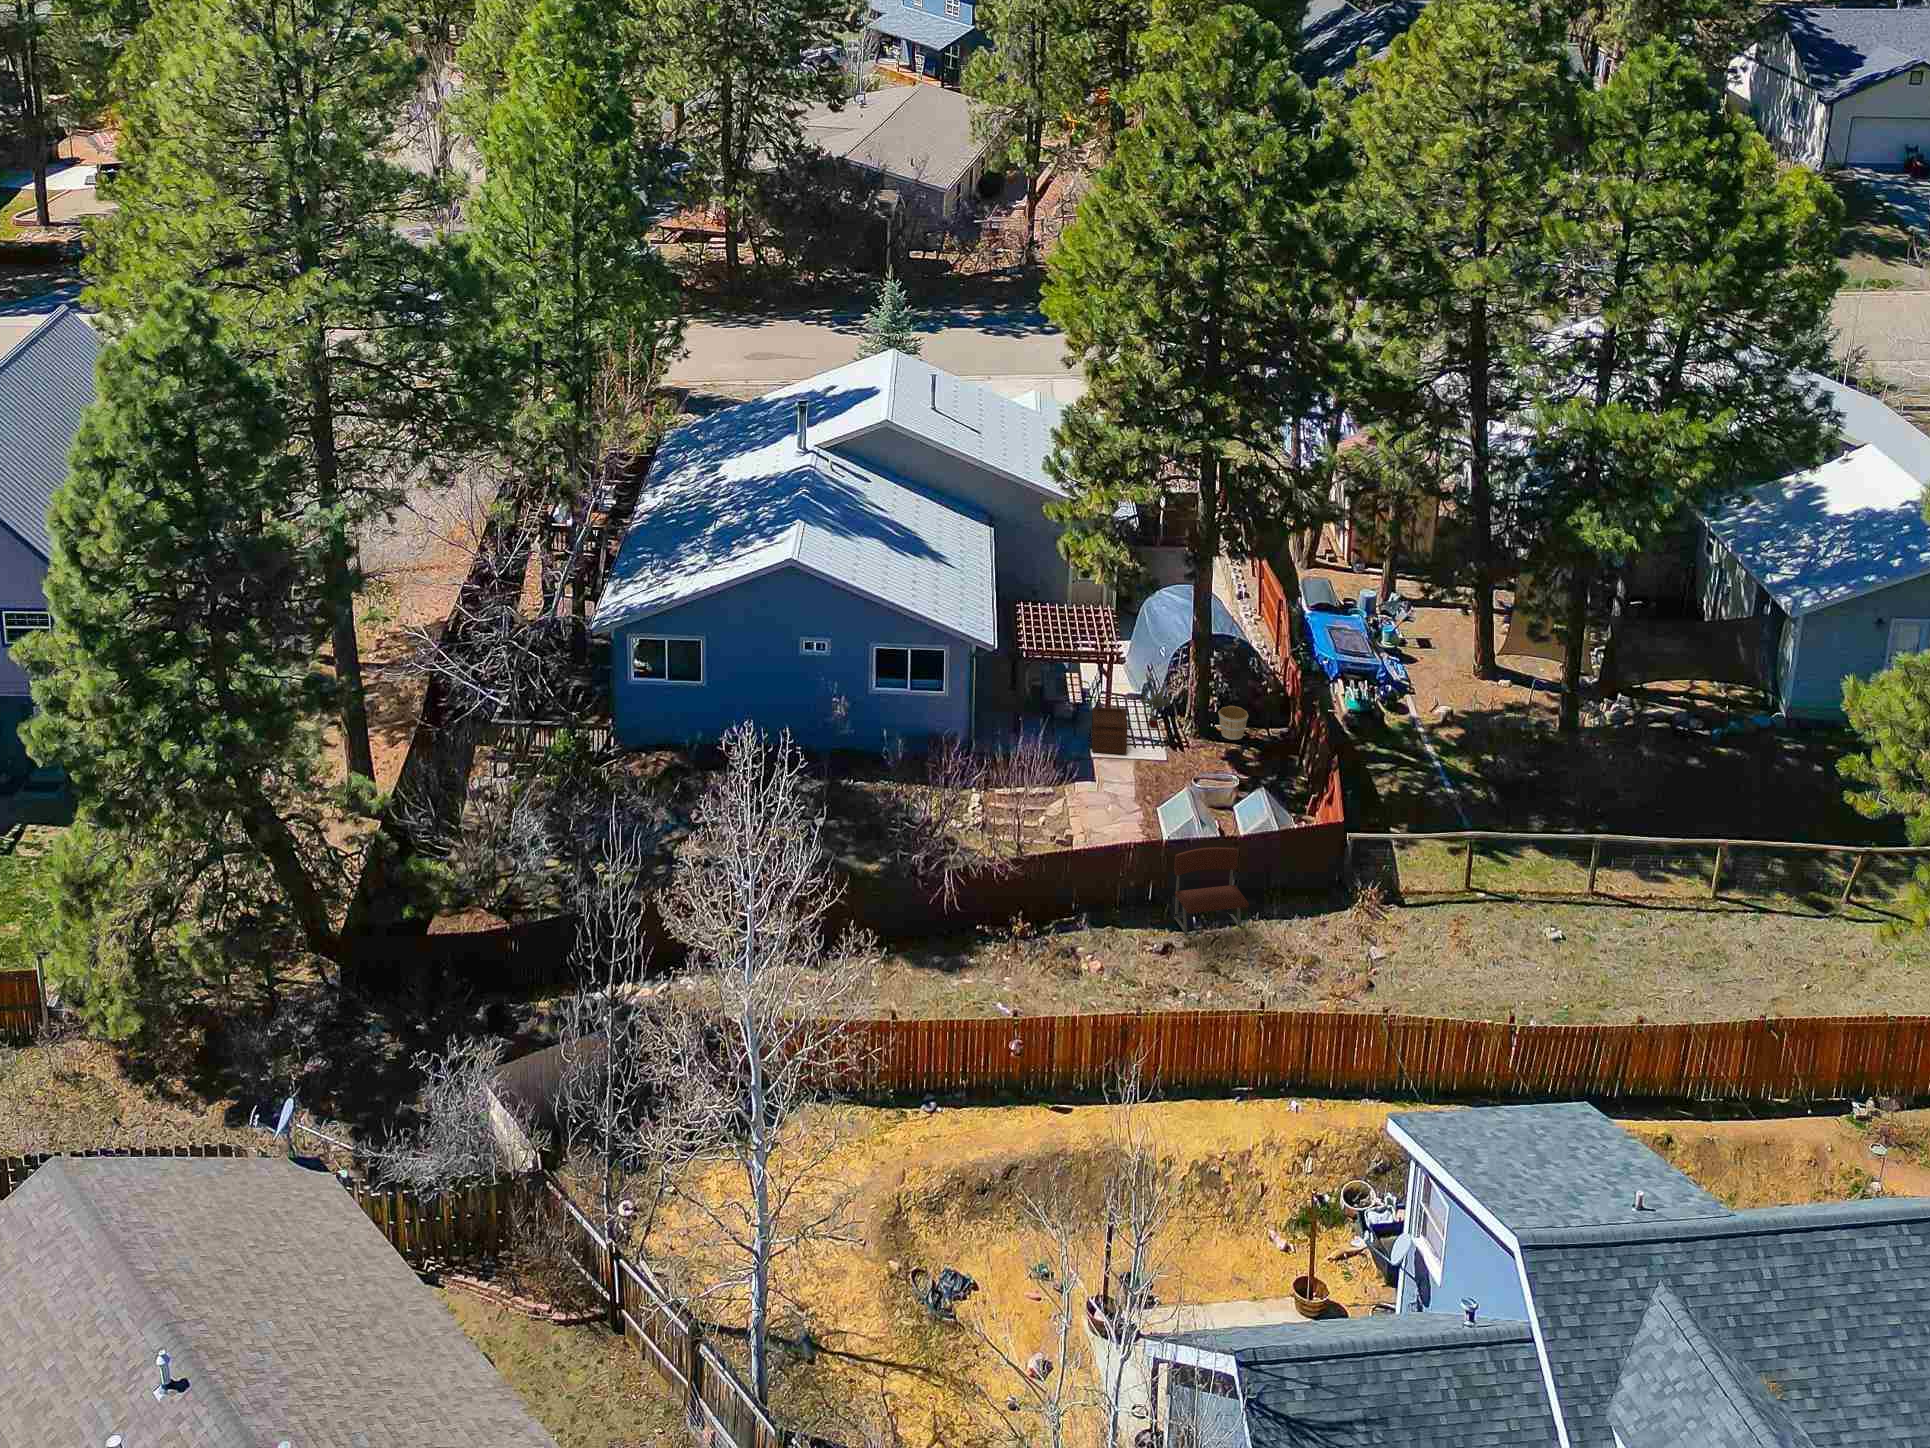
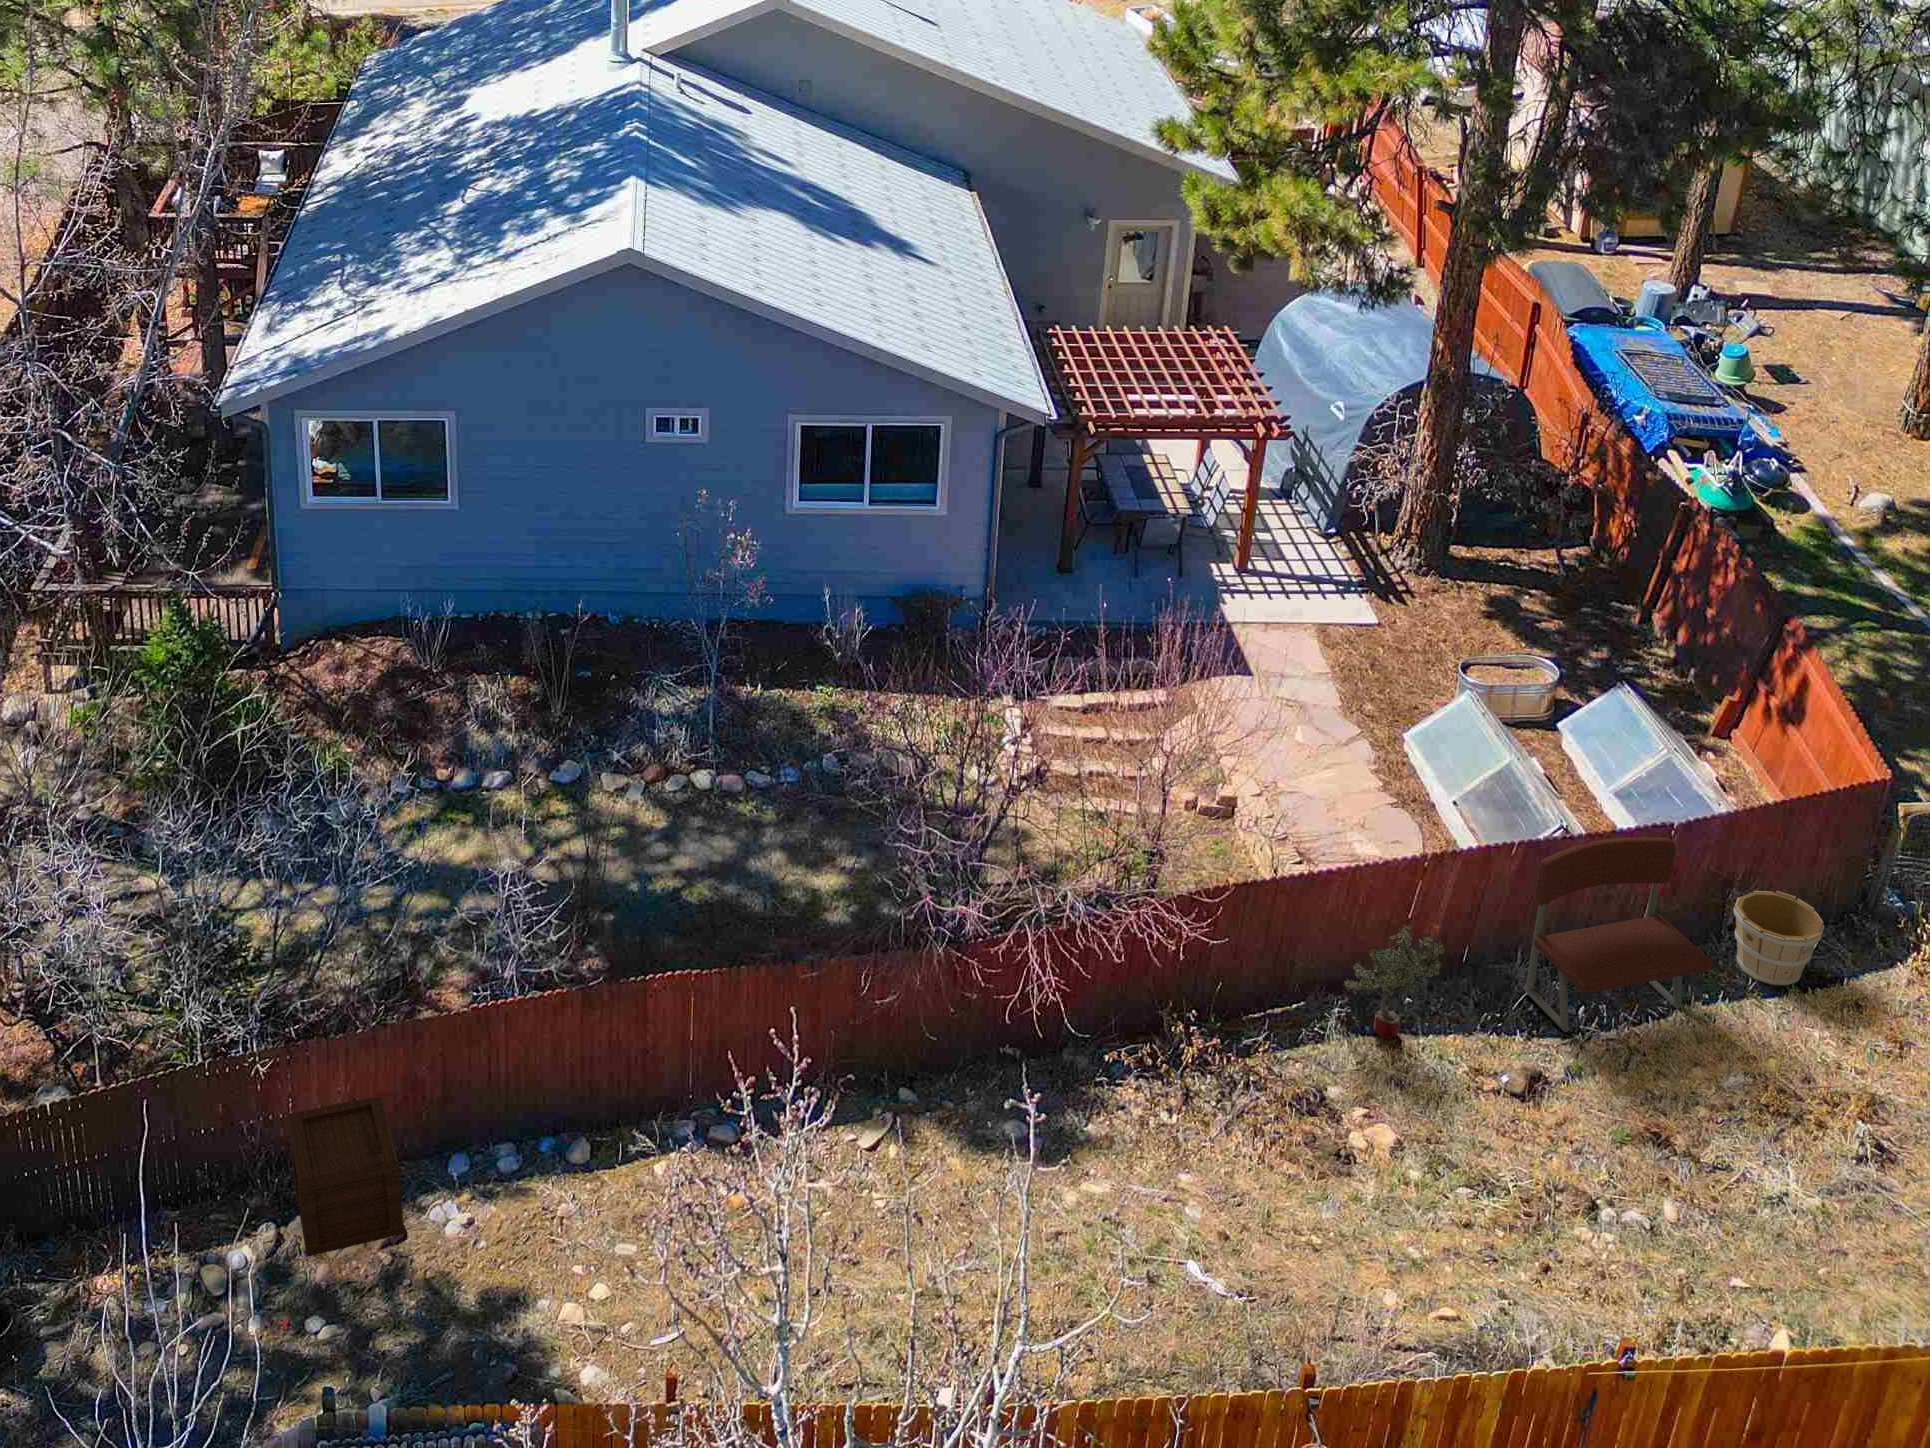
potted tree: present [1139,687,1171,728] -> present [1344,924,1444,1039]
wooden bucket: present [1218,706,1248,740] -> present [1734,891,1824,985]
wooden crate: present [1092,707,1128,754] -> present [287,1097,404,1257]

